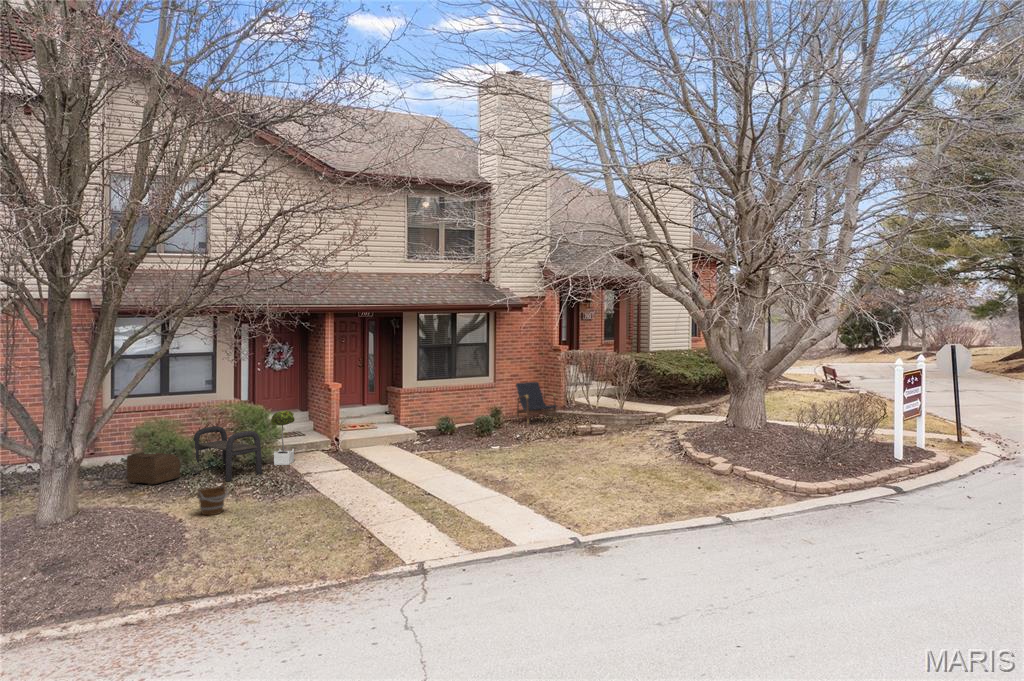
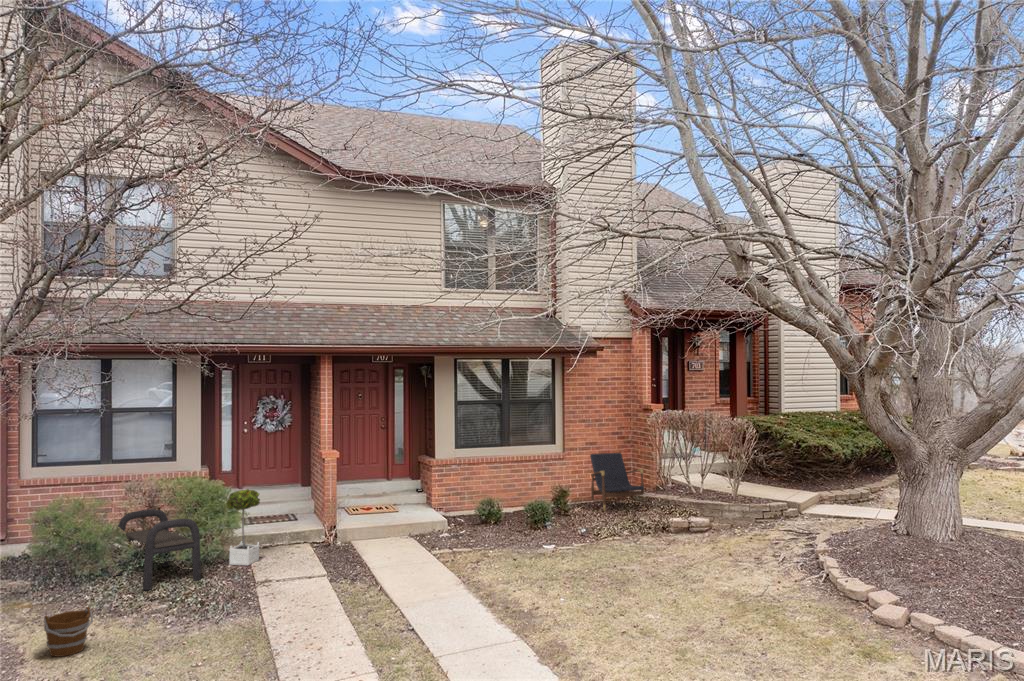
wooden crate: present [127,451,180,485] -> none [20,539,93,592]

